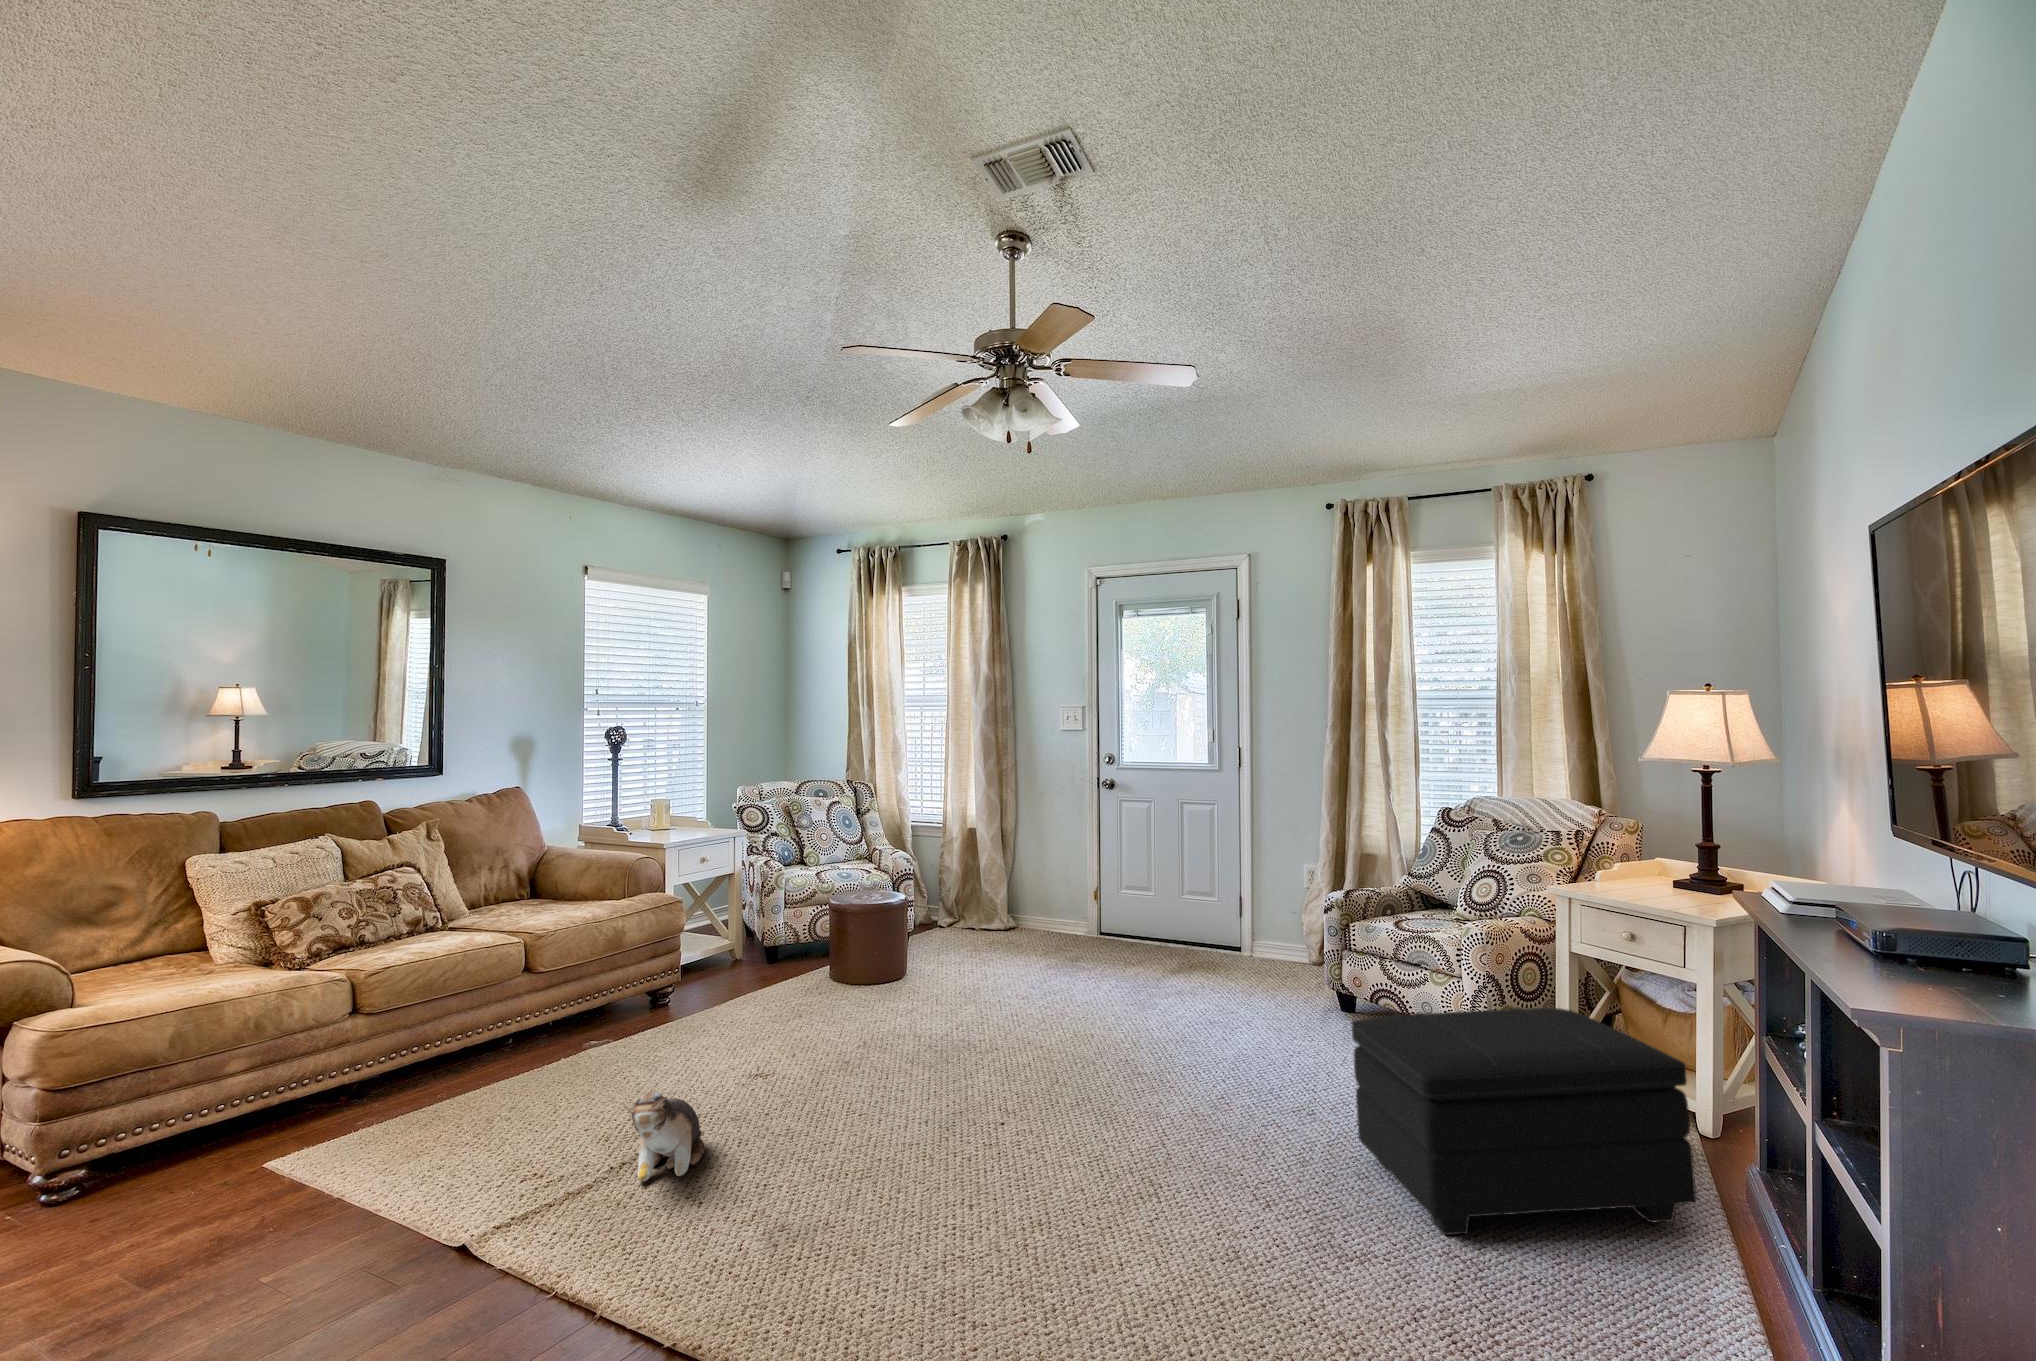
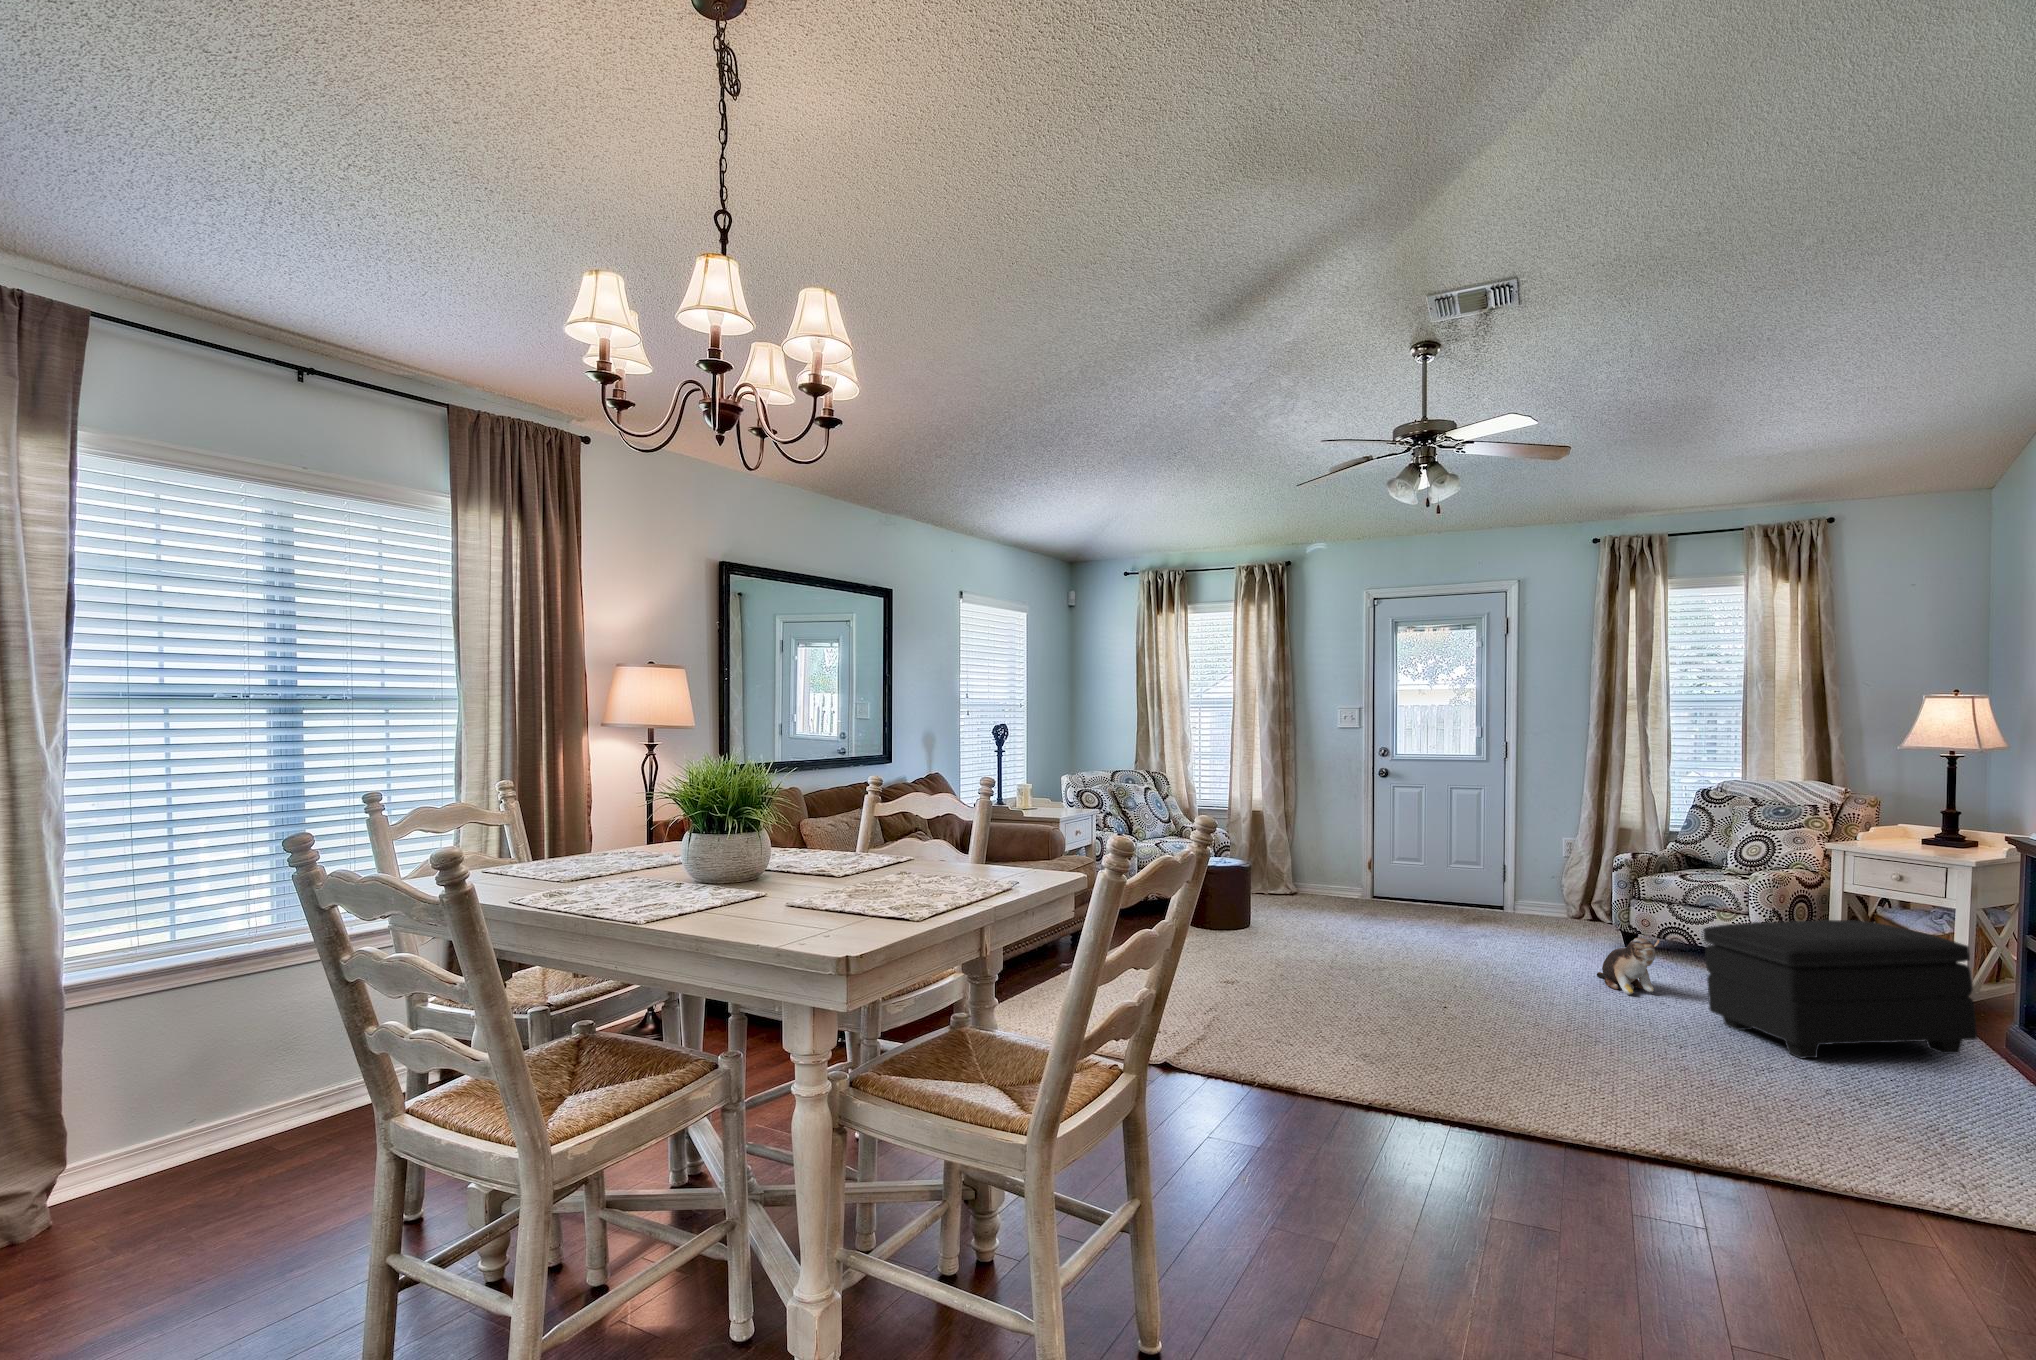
plush toy: present [623,1090,705,1181] -> present [1597,938,1659,995]

